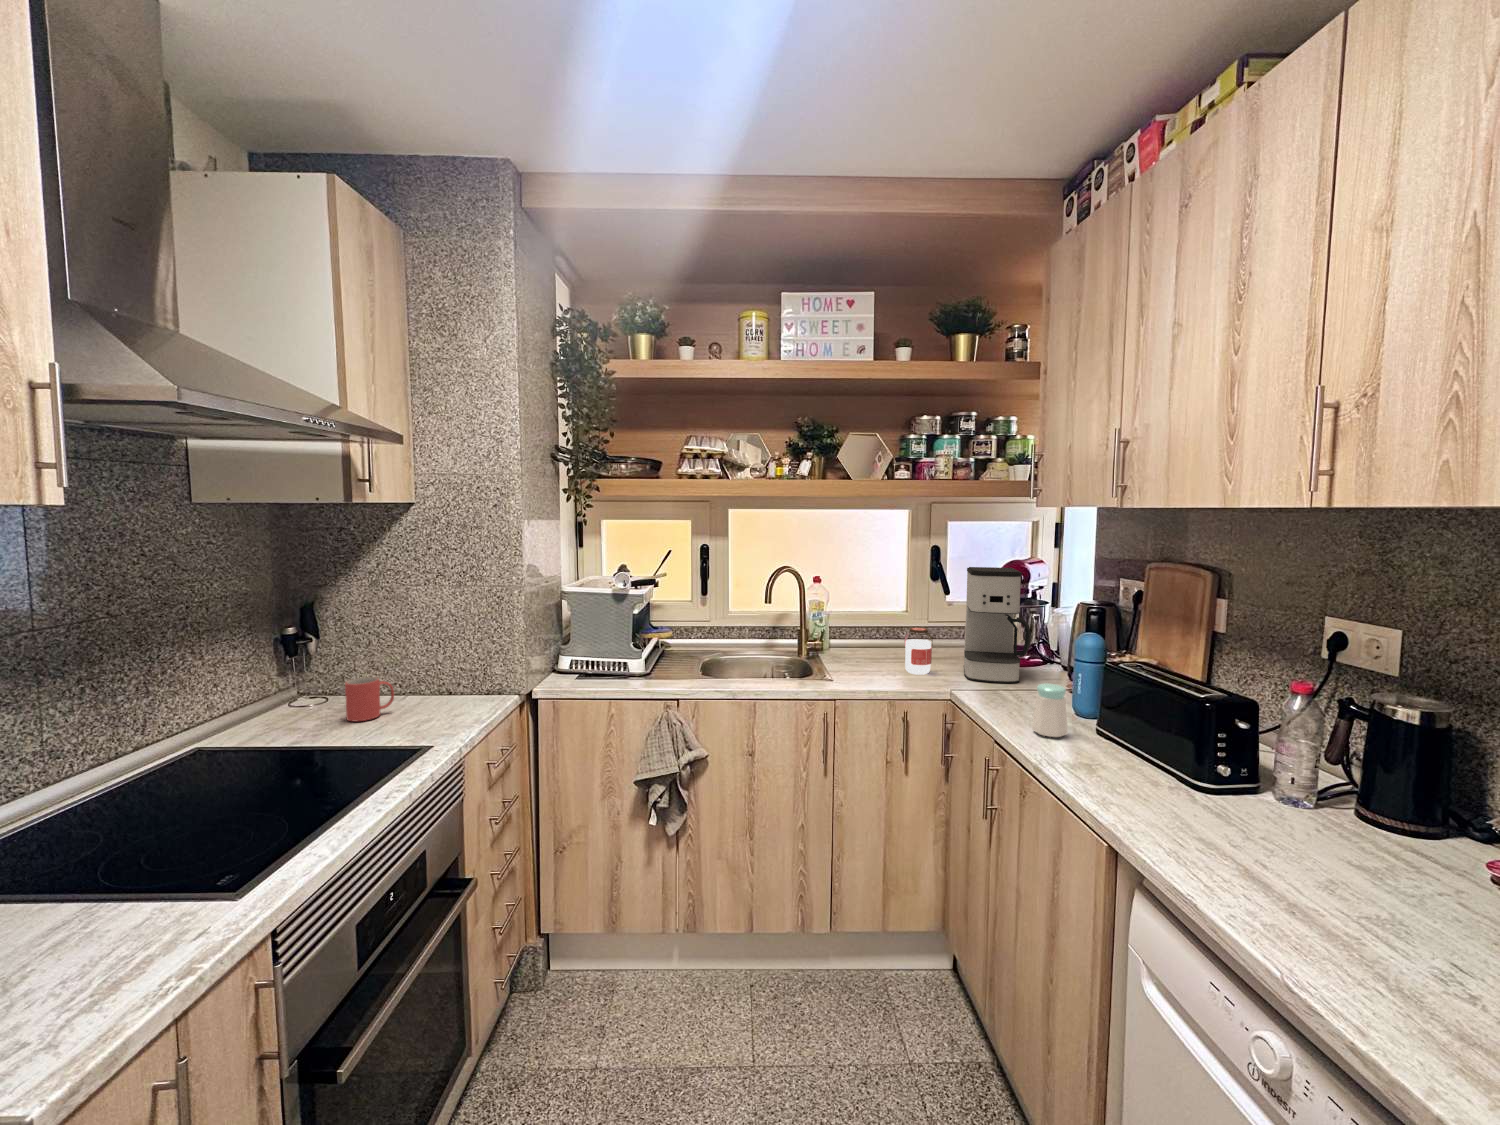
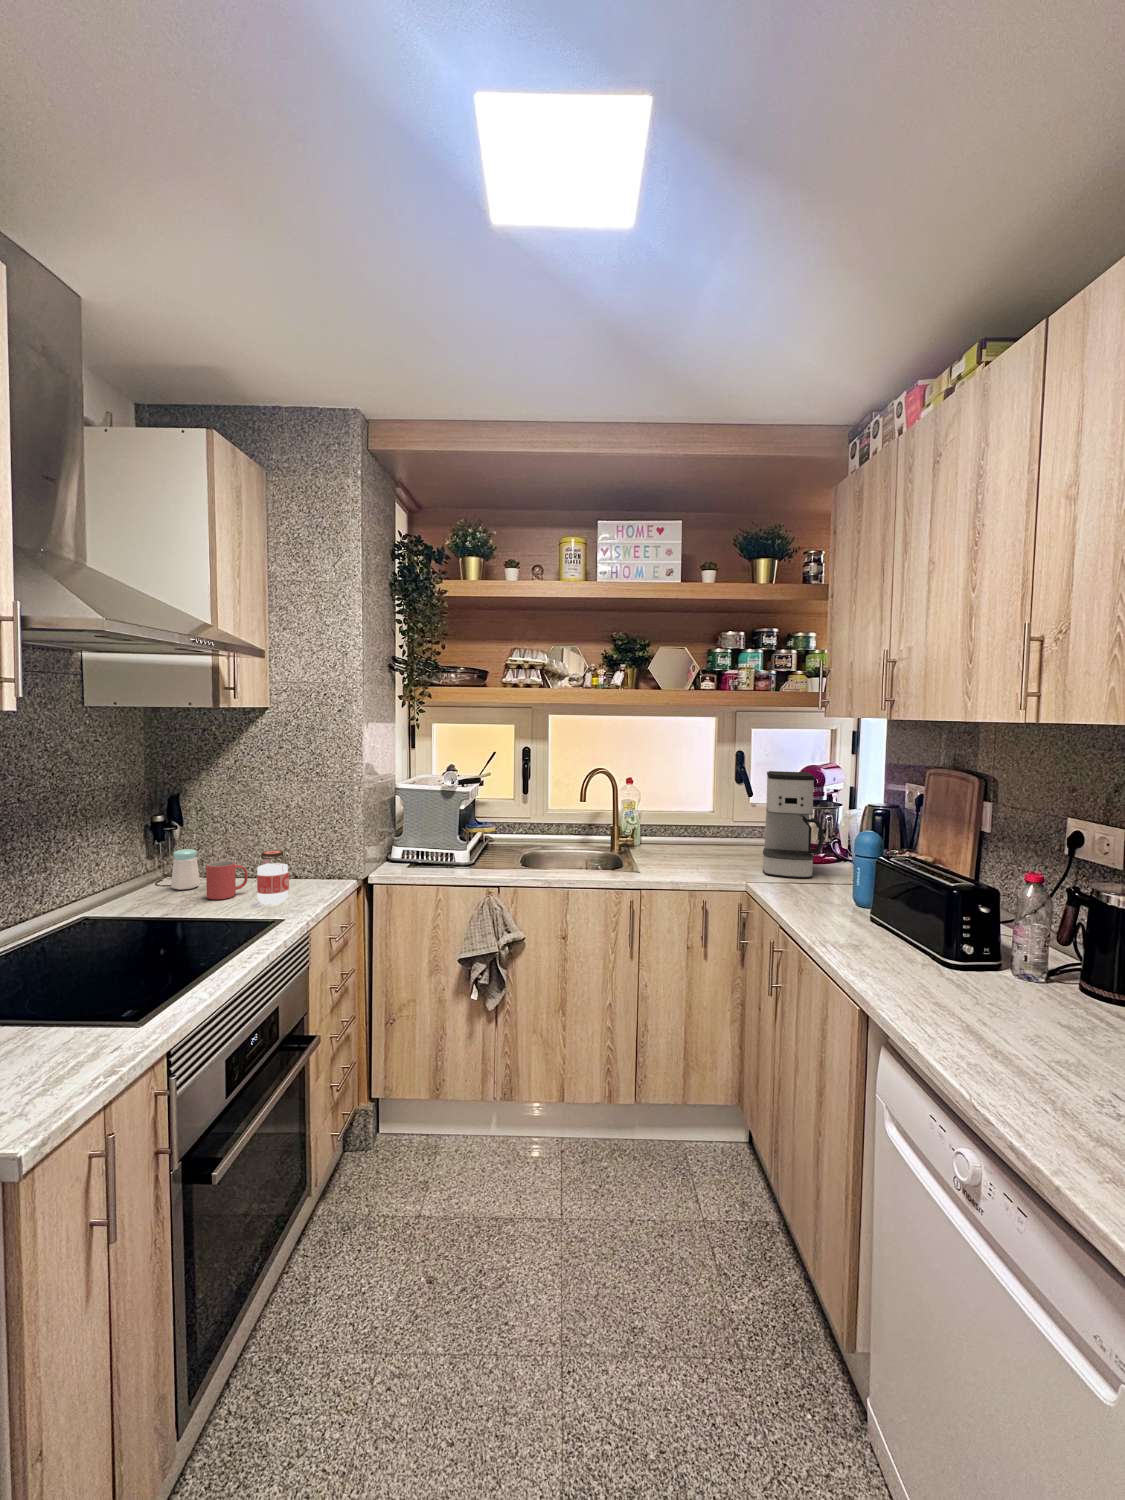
jar: present [904,628,933,675] -> present [257,850,289,905]
salt shaker: present [1032,683,1068,737] -> present [171,849,200,890]

